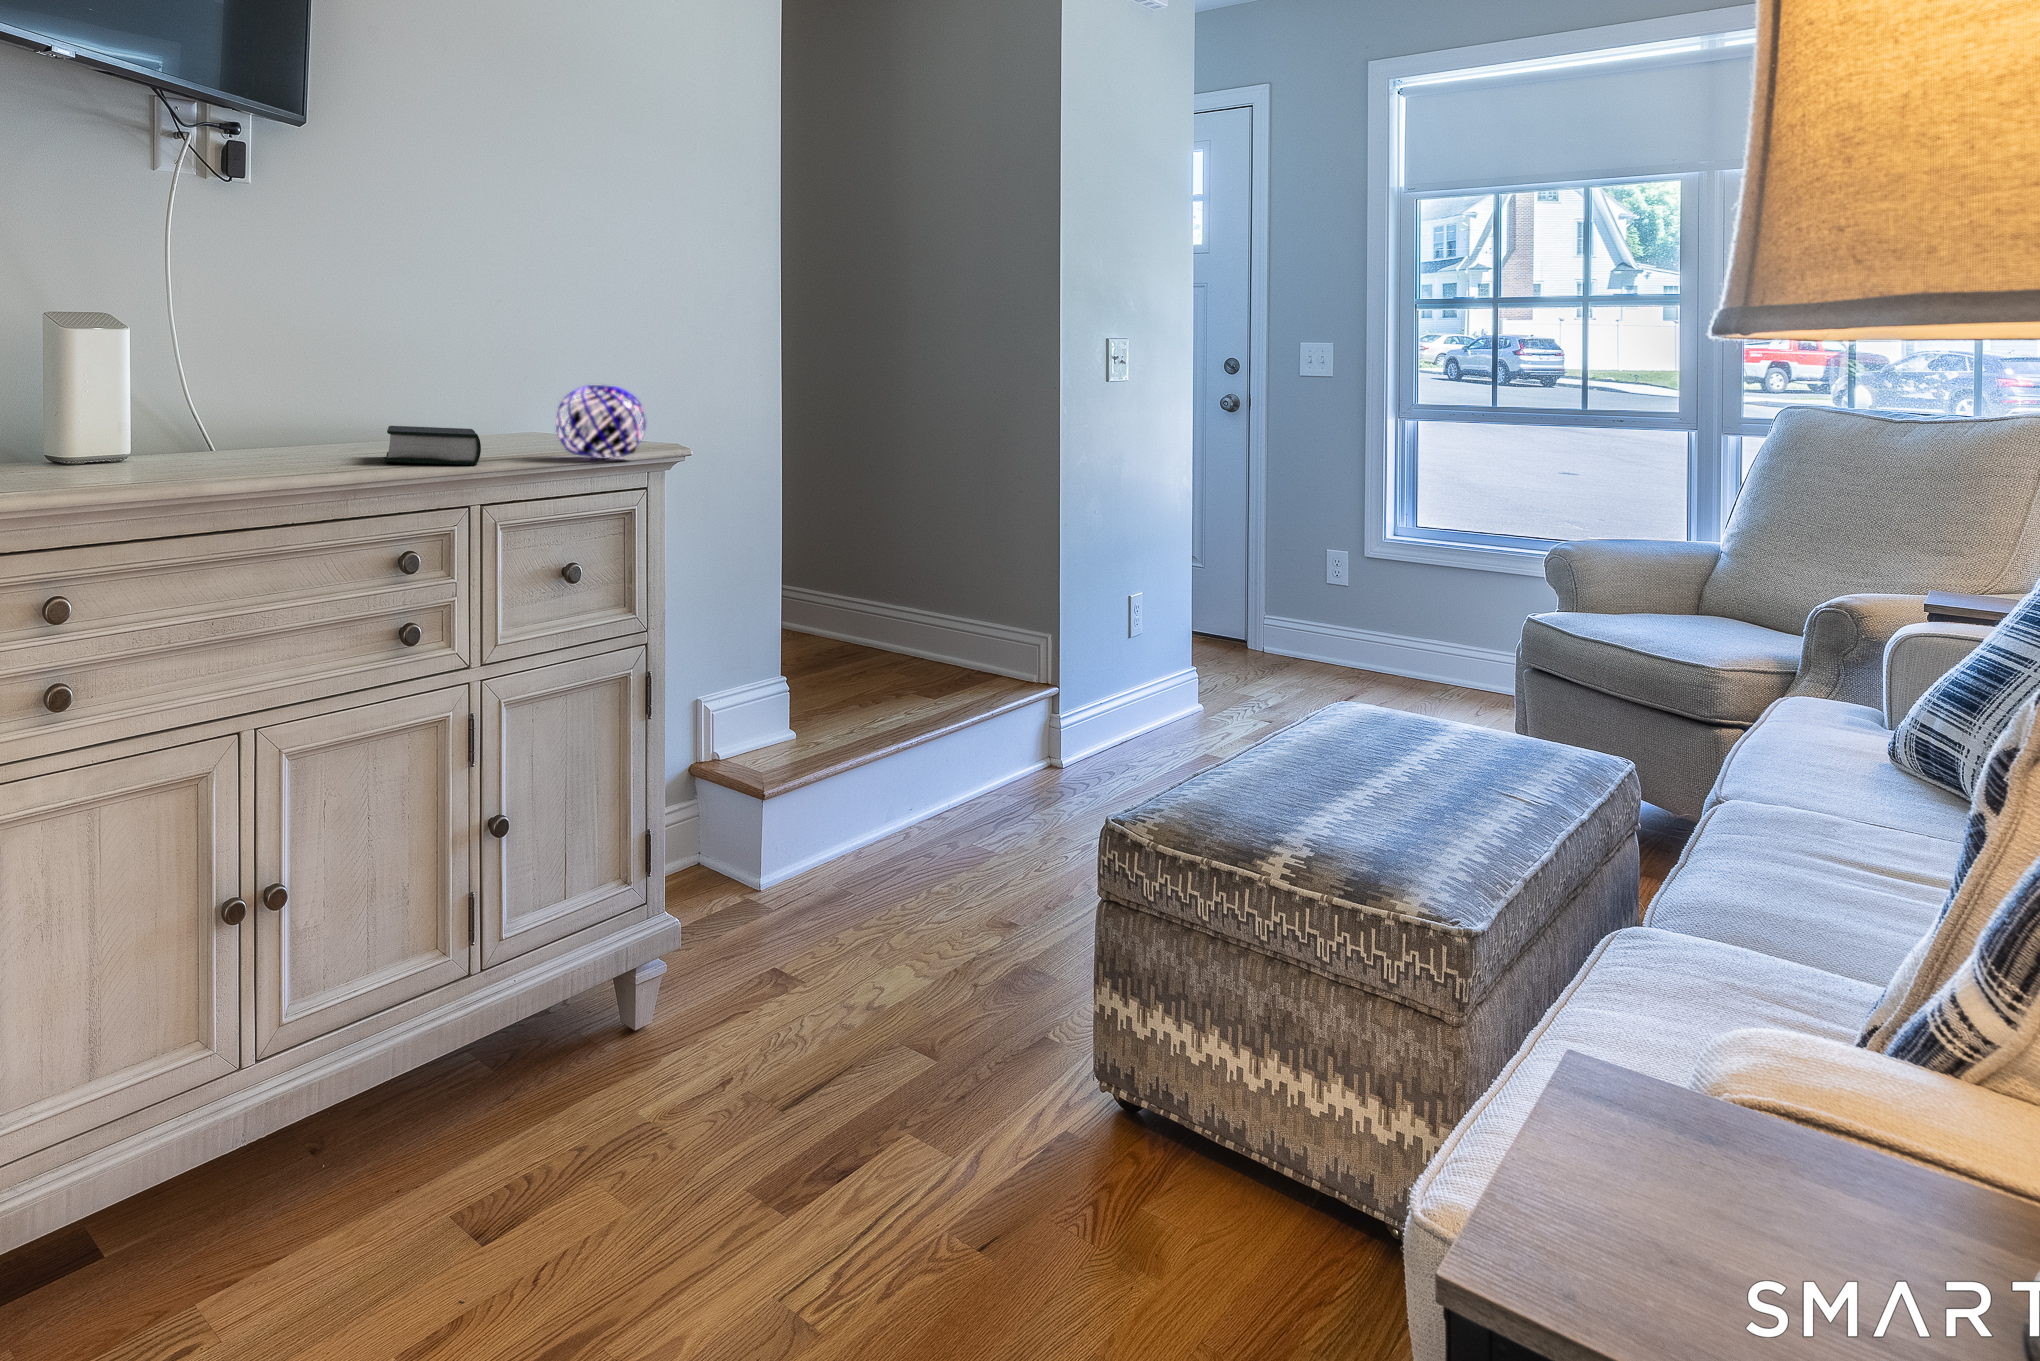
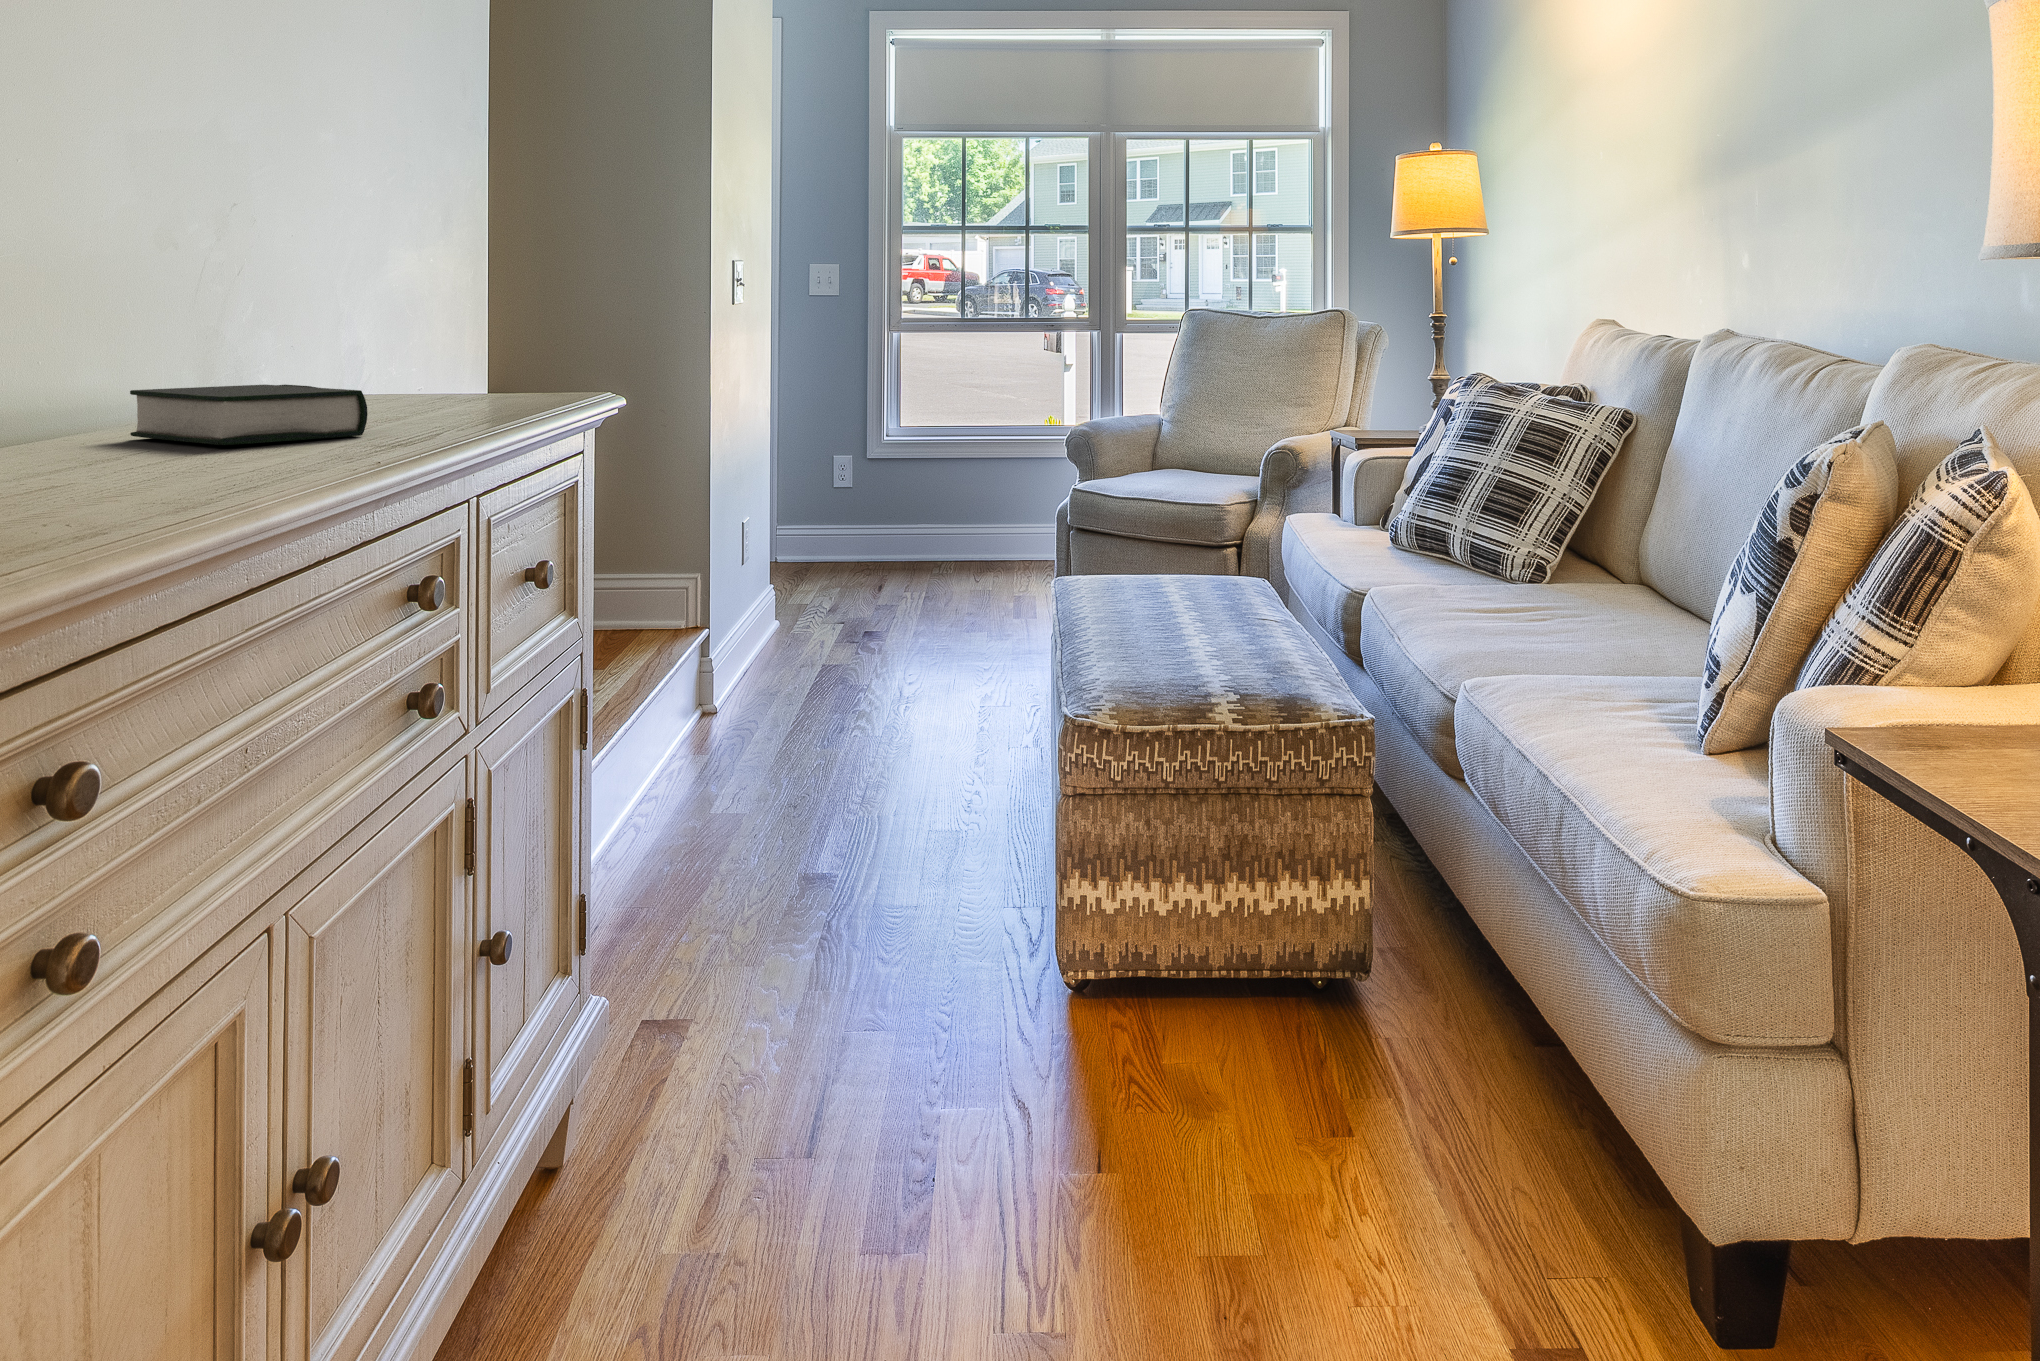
decorative orb: present [556,385,646,459] -> none [369,310,509,411]

